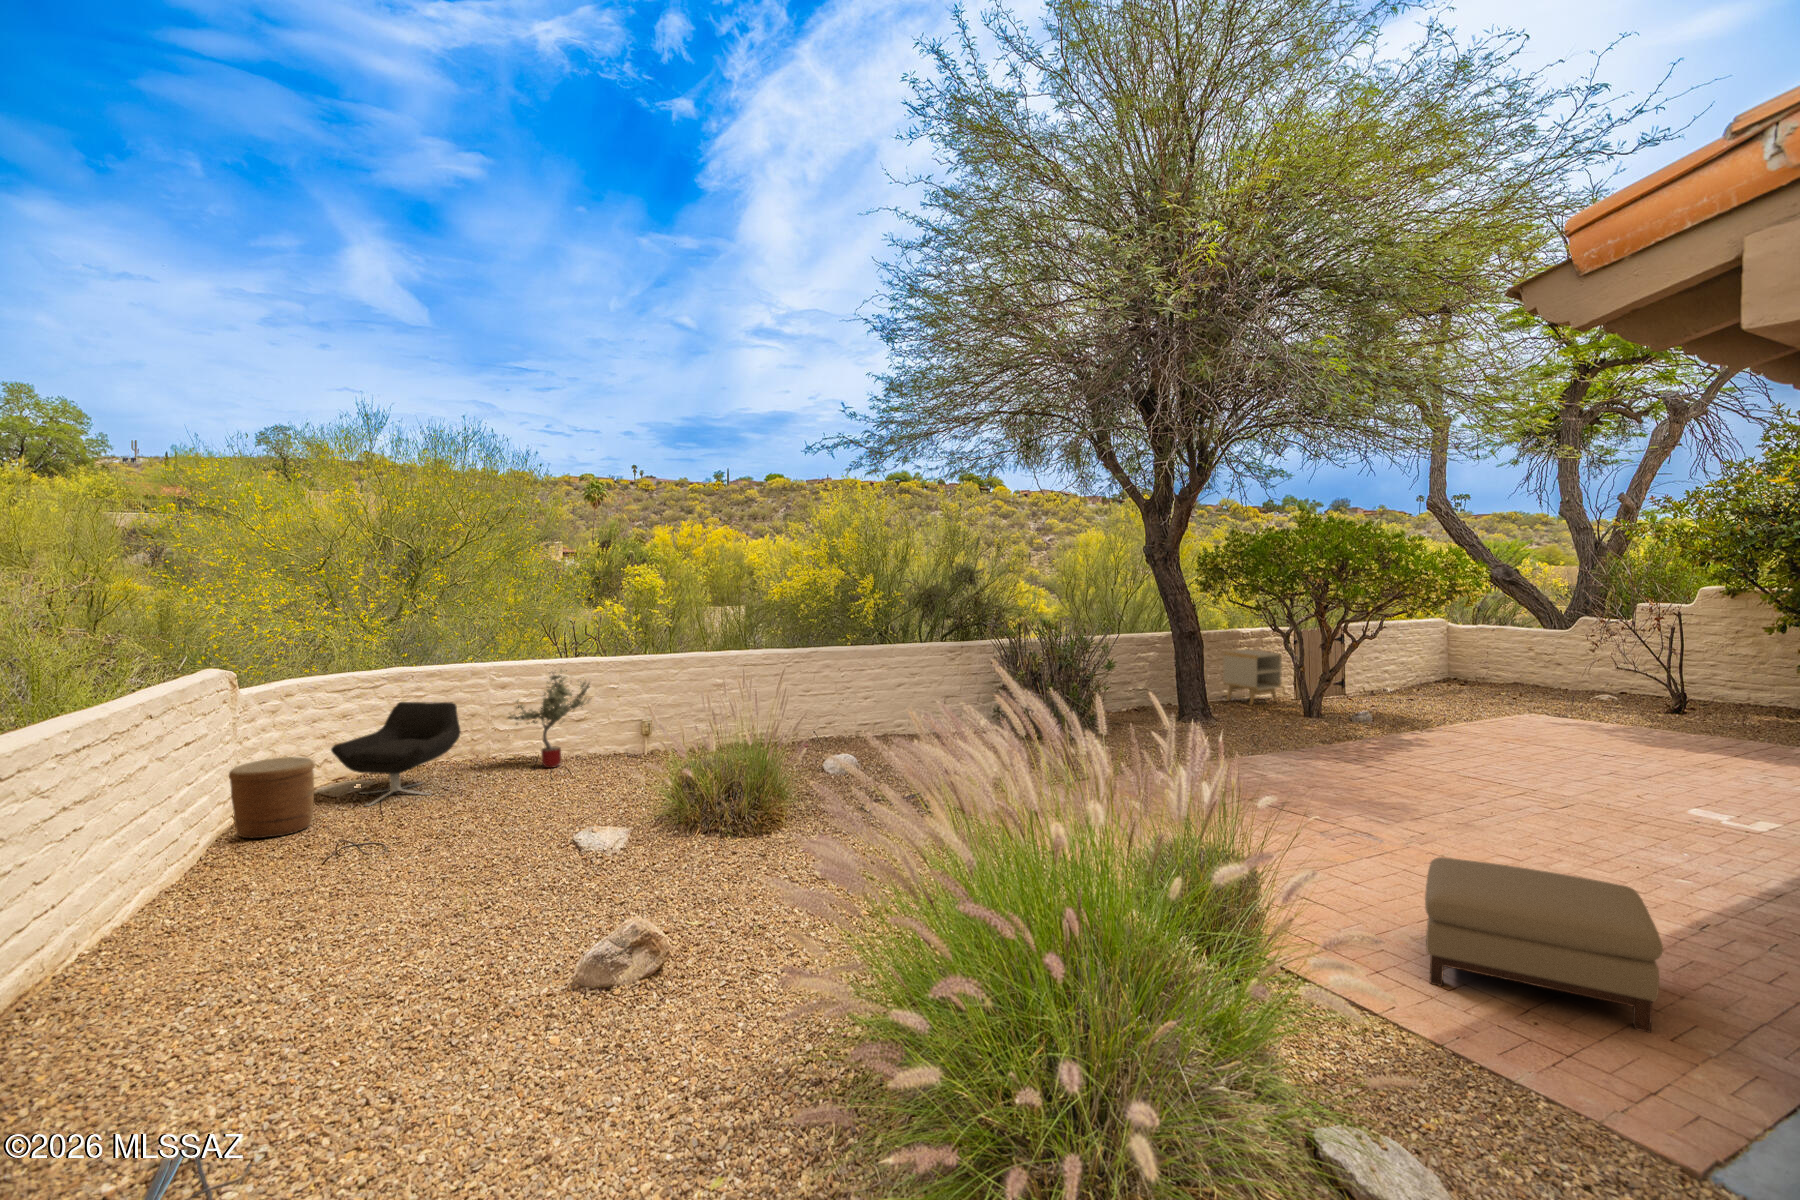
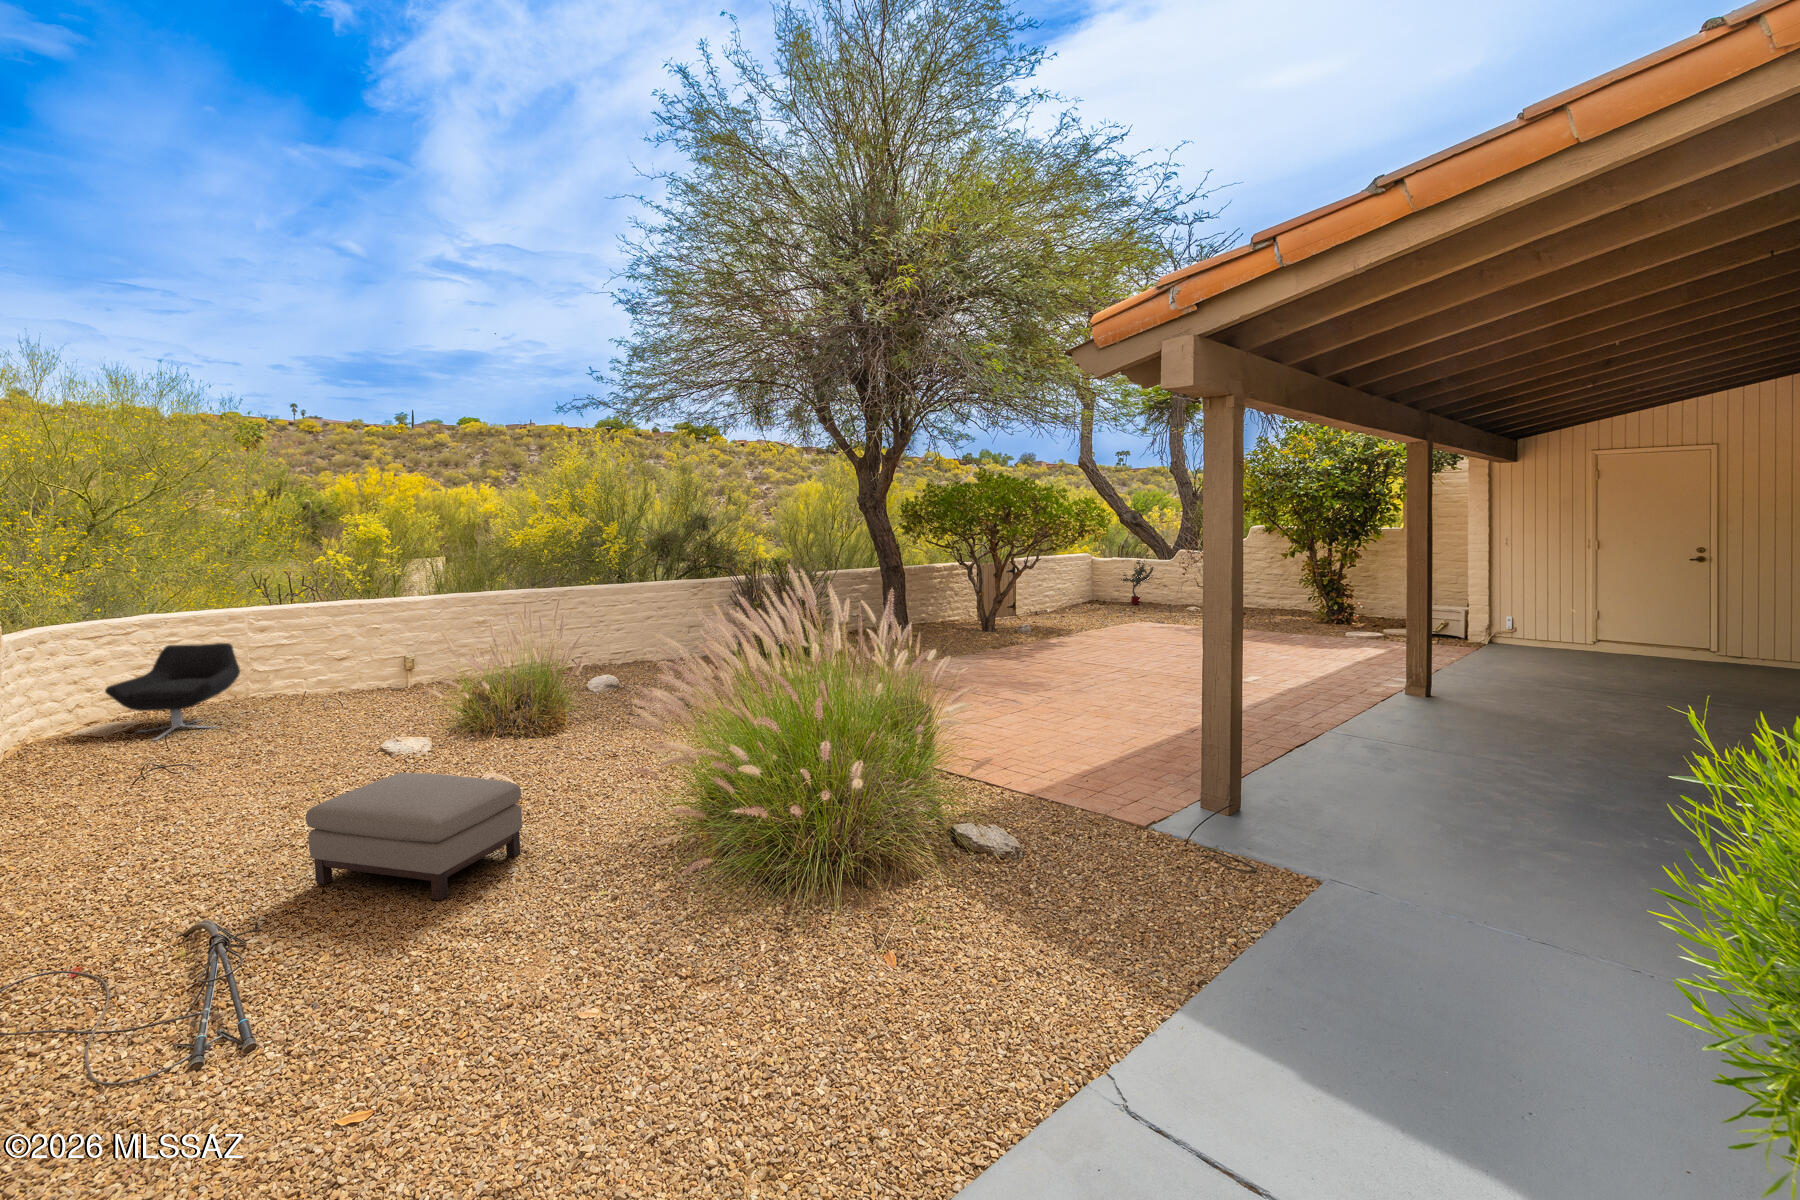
side table: present [1223,650,1282,705] -> none [923,581,967,625]
potted tree: present [508,669,590,768] -> present [1121,560,1154,605]
woven basket: present [229,757,315,838] -> none [12,696,105,772]
ottoman: present [1425,857,1663,1032] -> present [306,773,522,900]

